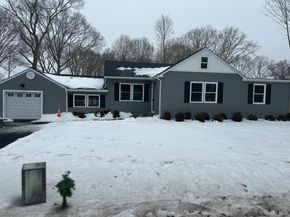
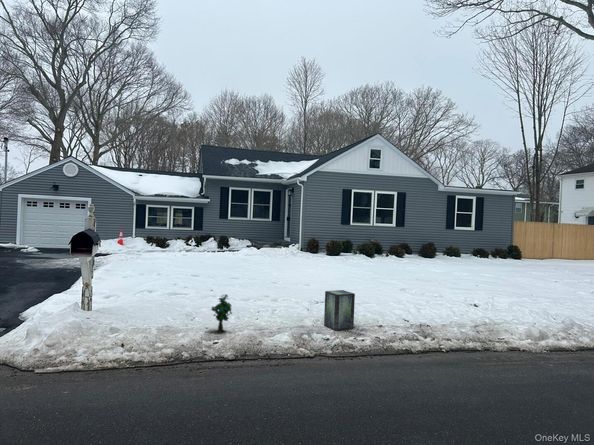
storage box: present [21,162,46,206] -> present [324,290,355,331]

